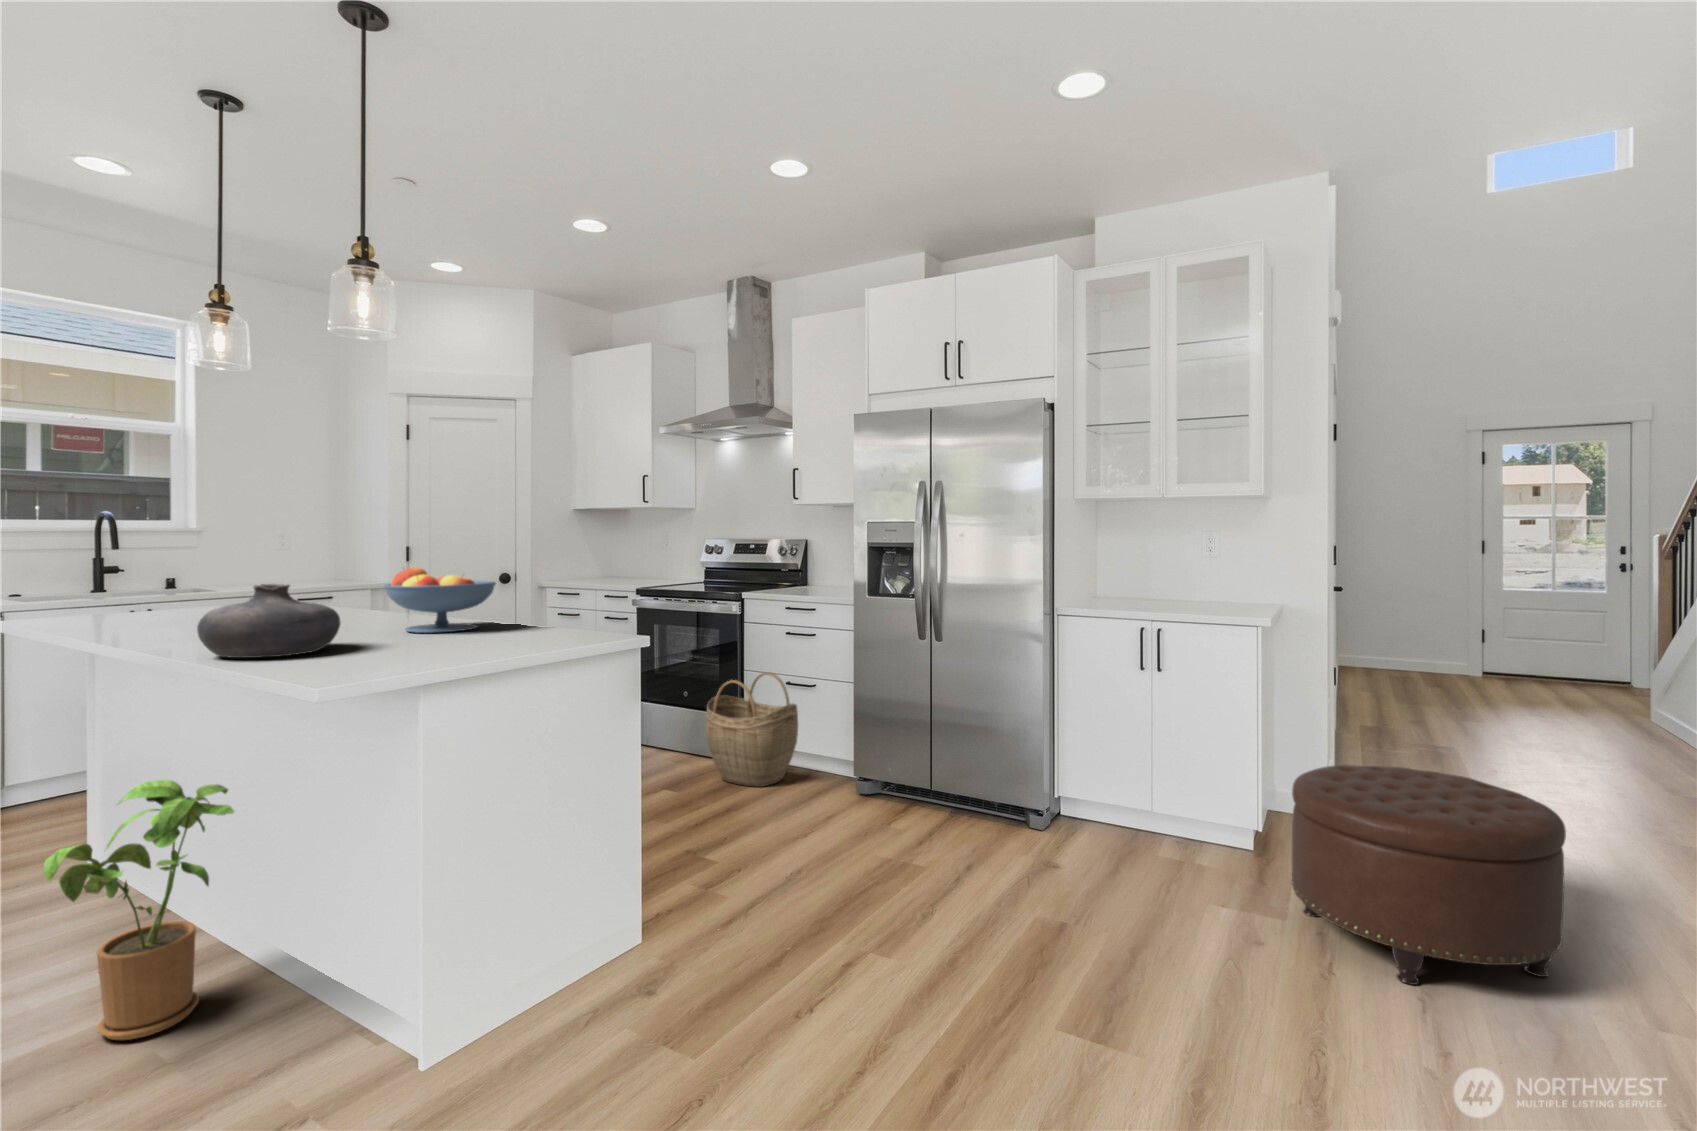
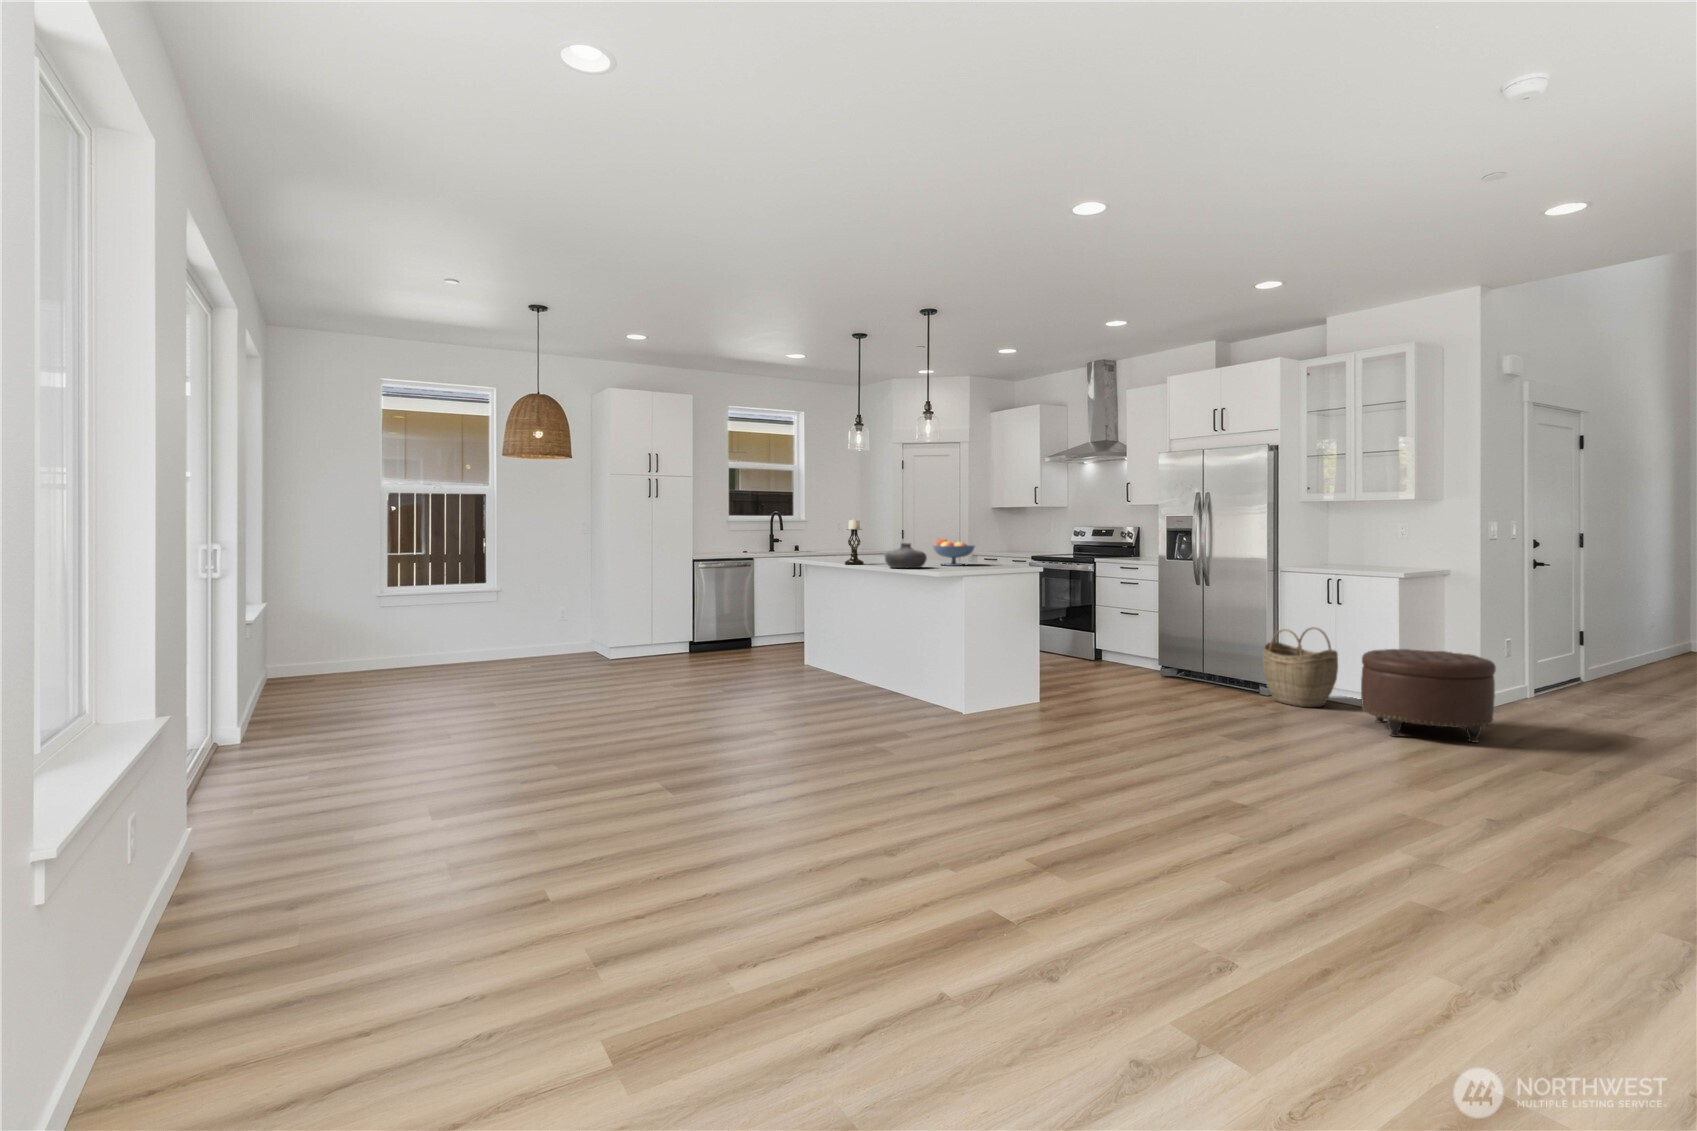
candle holder: none [128,519,195,640] -> present [845,518,864,565]
woven basket: present [706,672,798,787] -> present [1263,627,1338,707]
house plant: present [44,779,234,1040] -> none [848,609,897,694]

